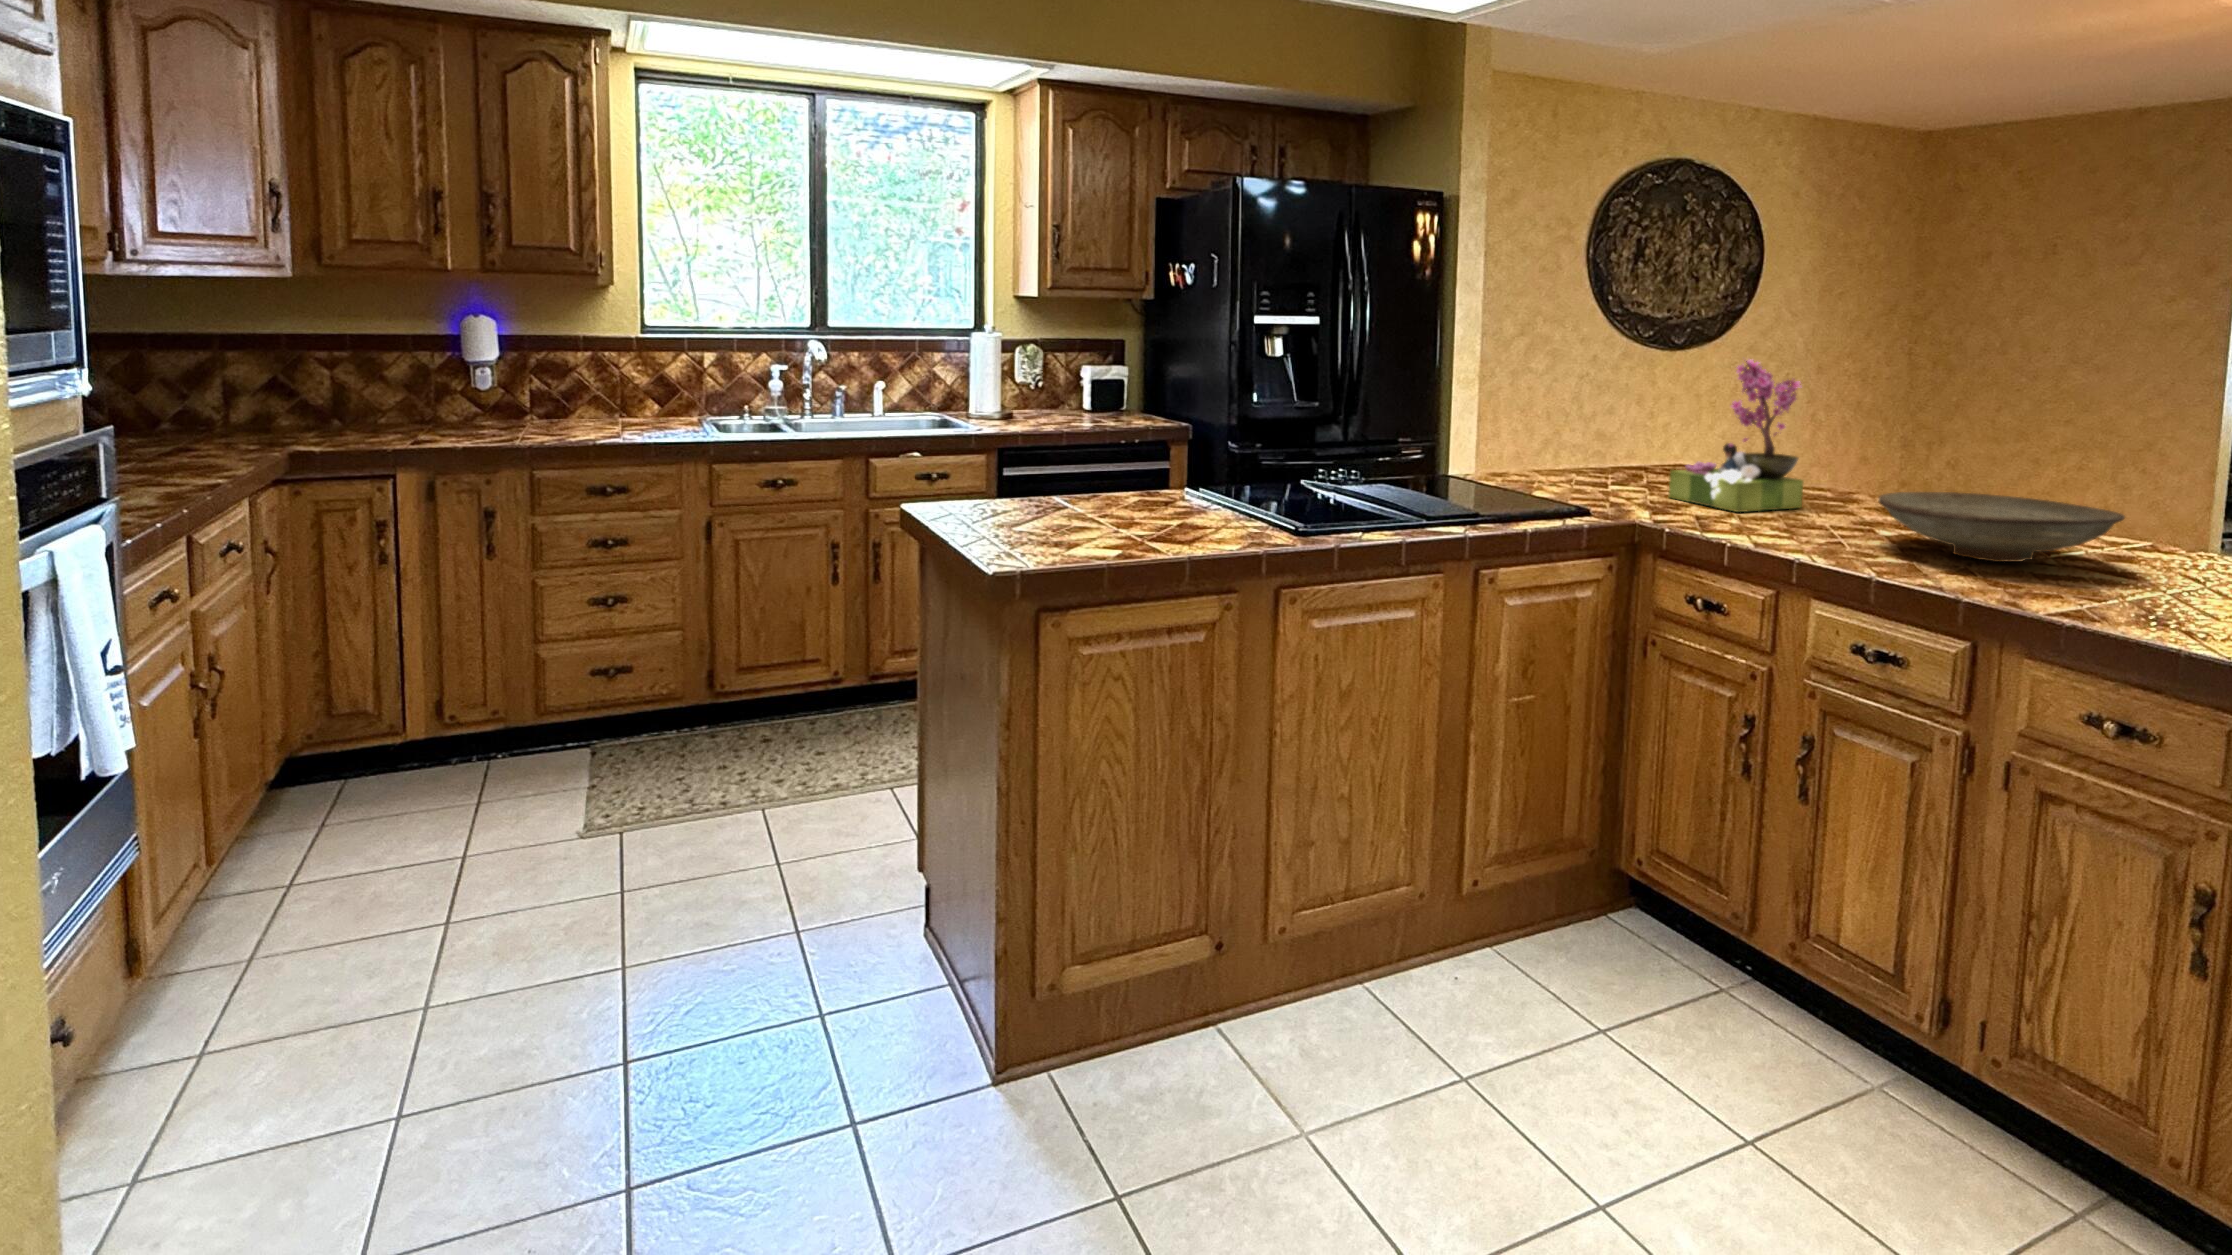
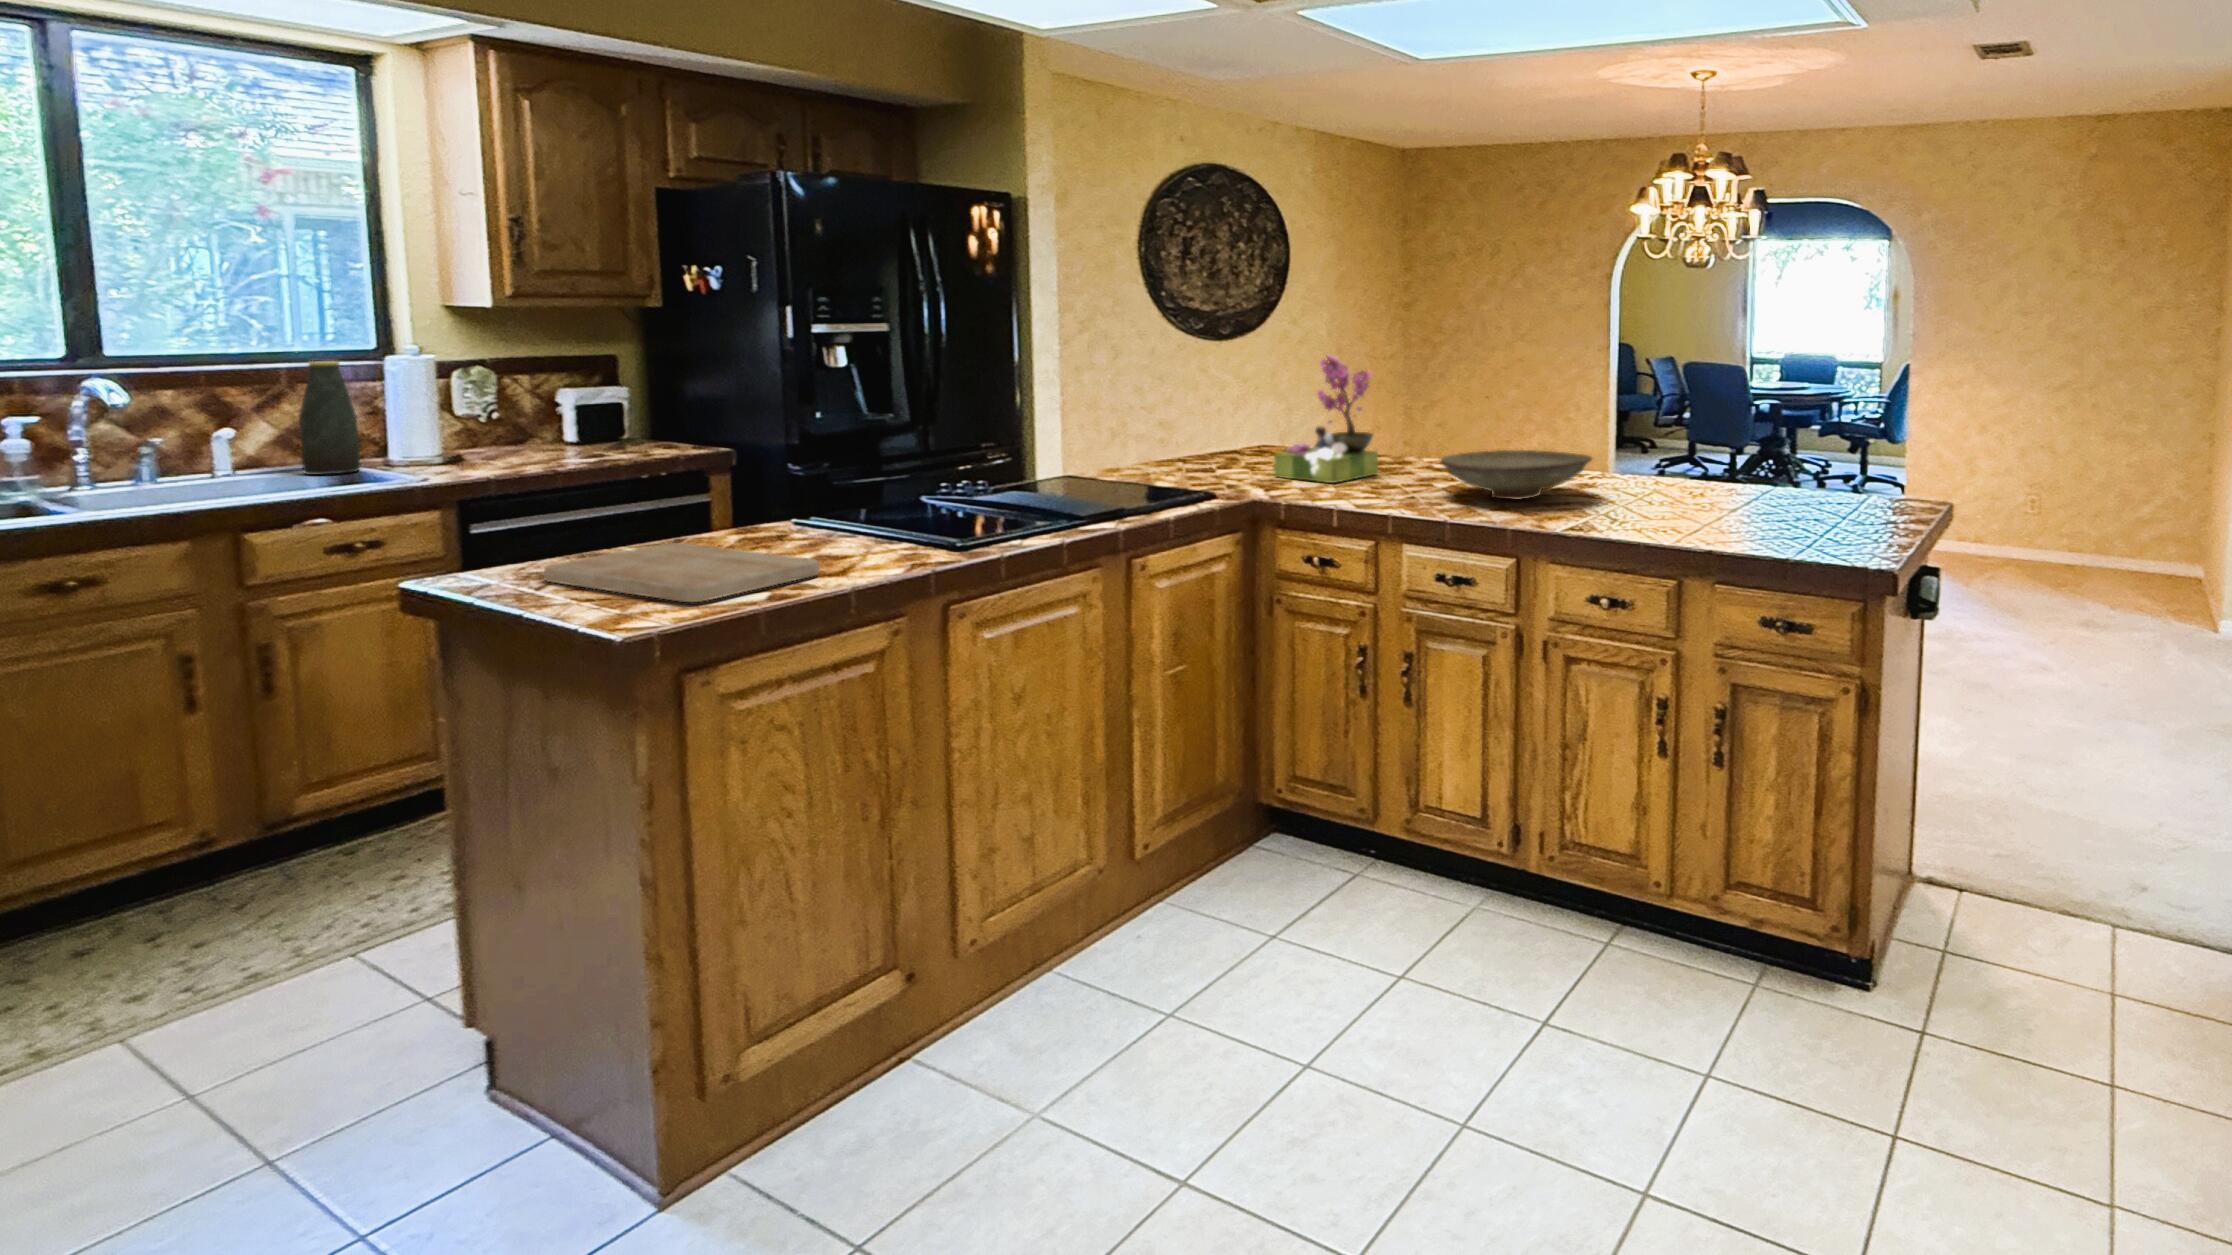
bottle: none [921,335,953,420] -> present [299,361,361,475]
cutting board: none [972,495,1161,549] -> present [544,543,819,602]

